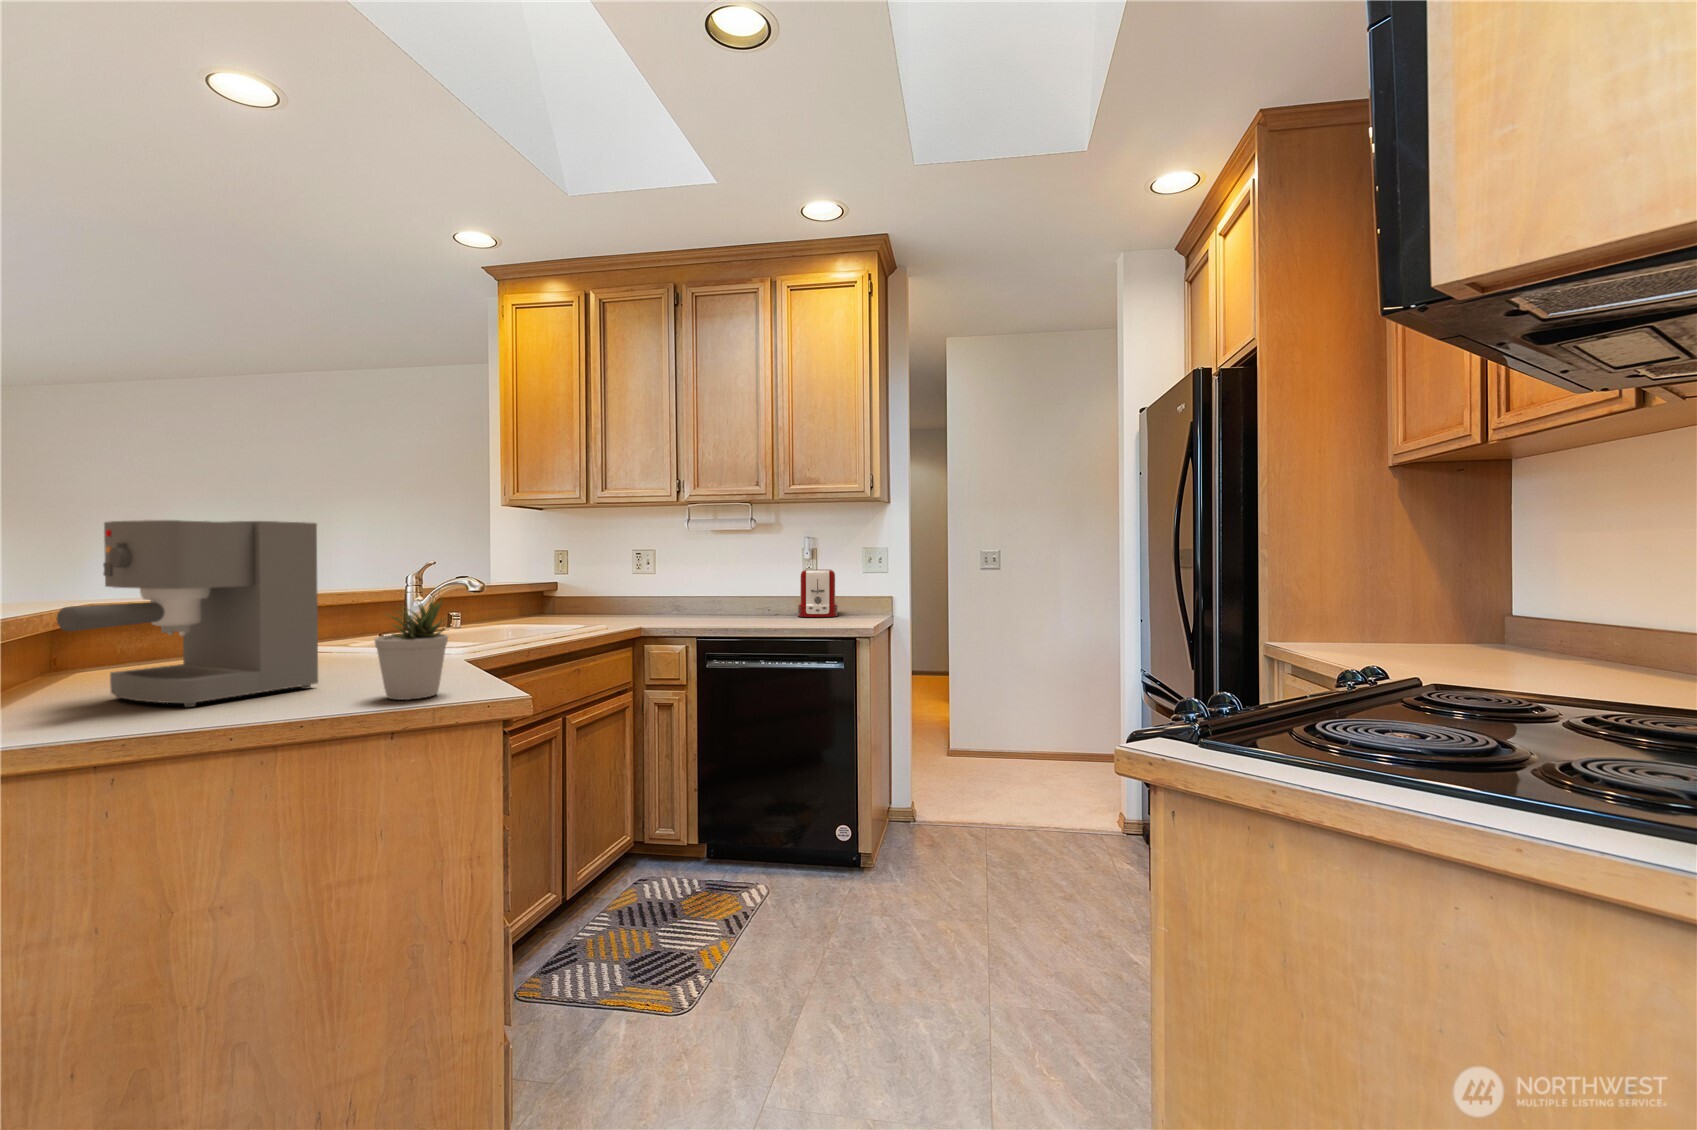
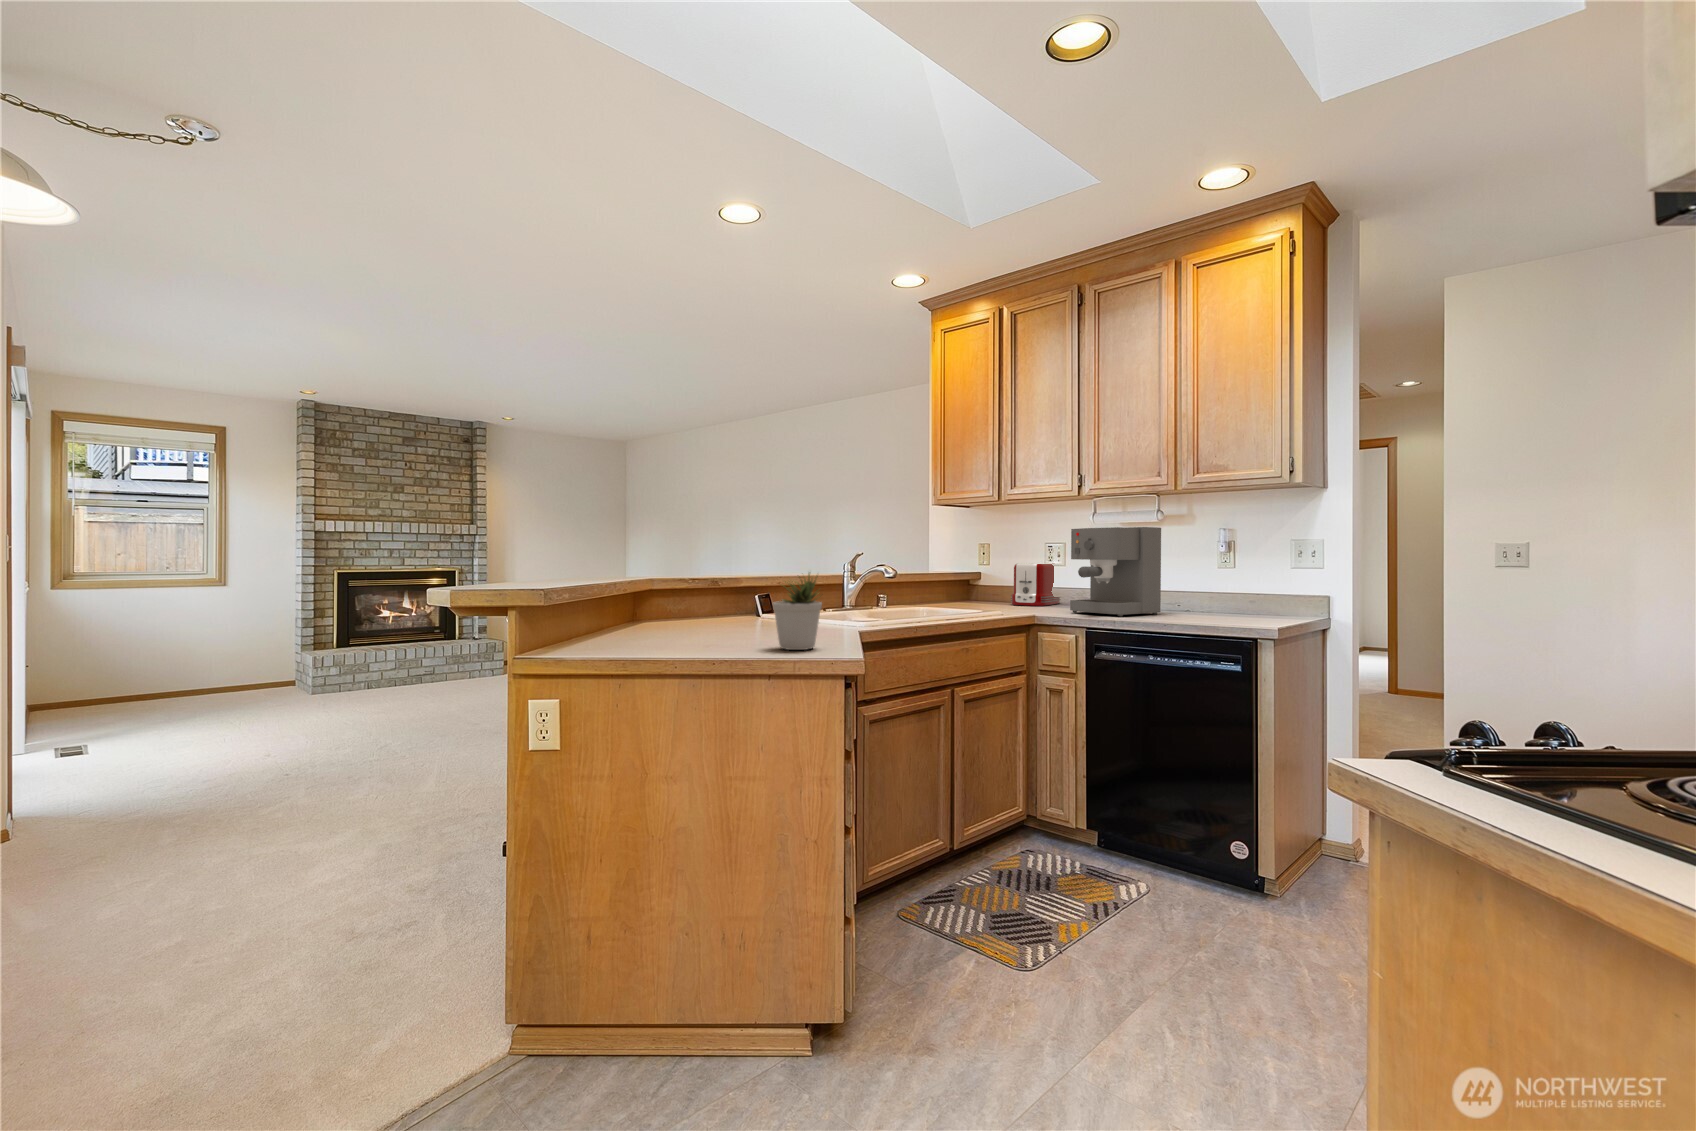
coffee maker: present [57,520,318,707] -> present [1070,527,1161,617]
toaster: present [798,570,838,617] -> present [1011,563,1061,606]

